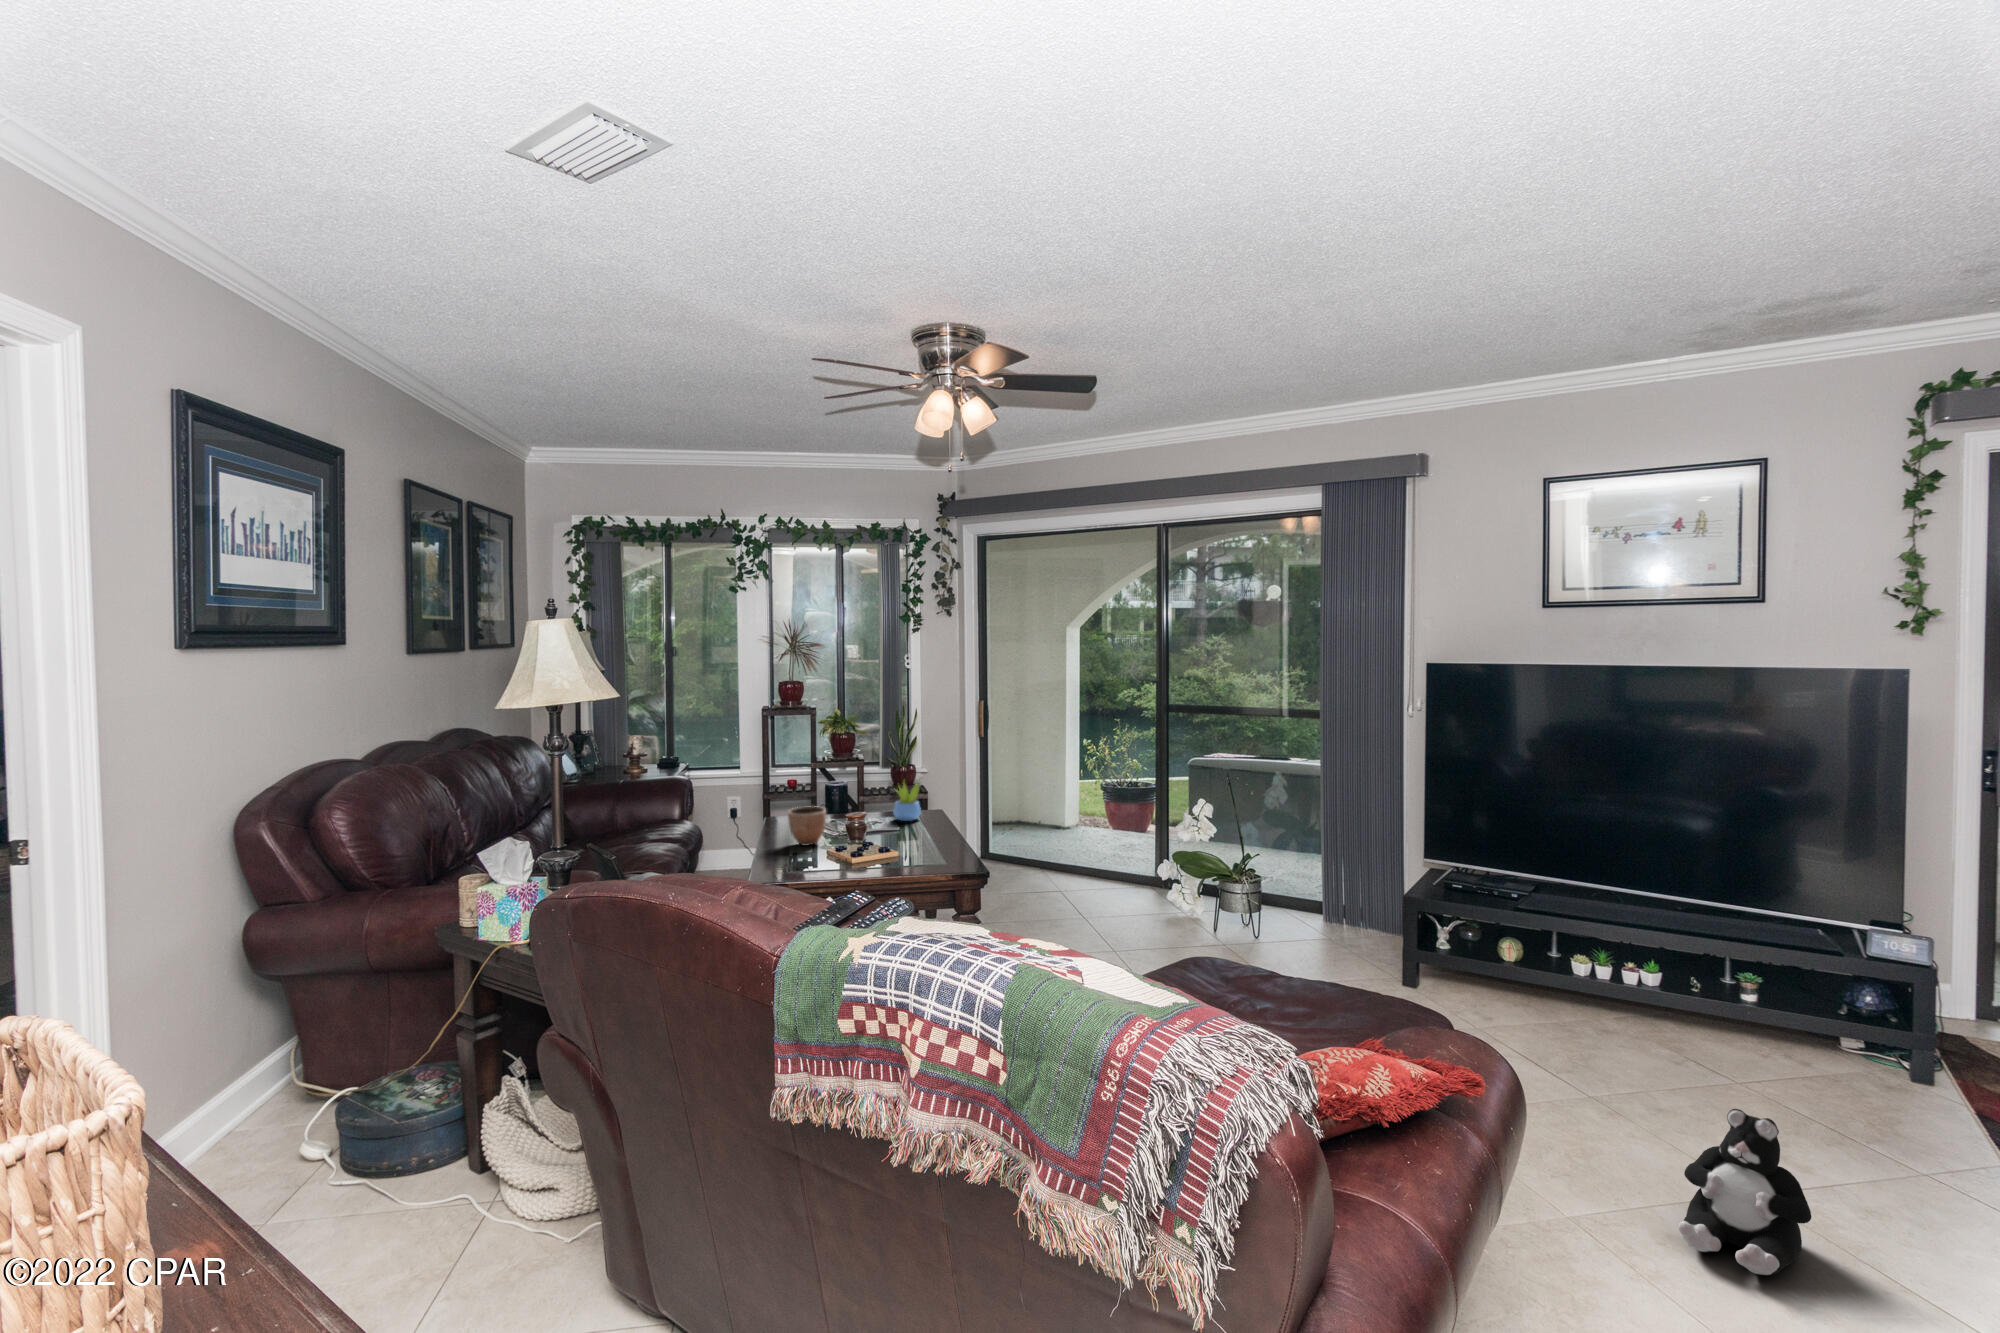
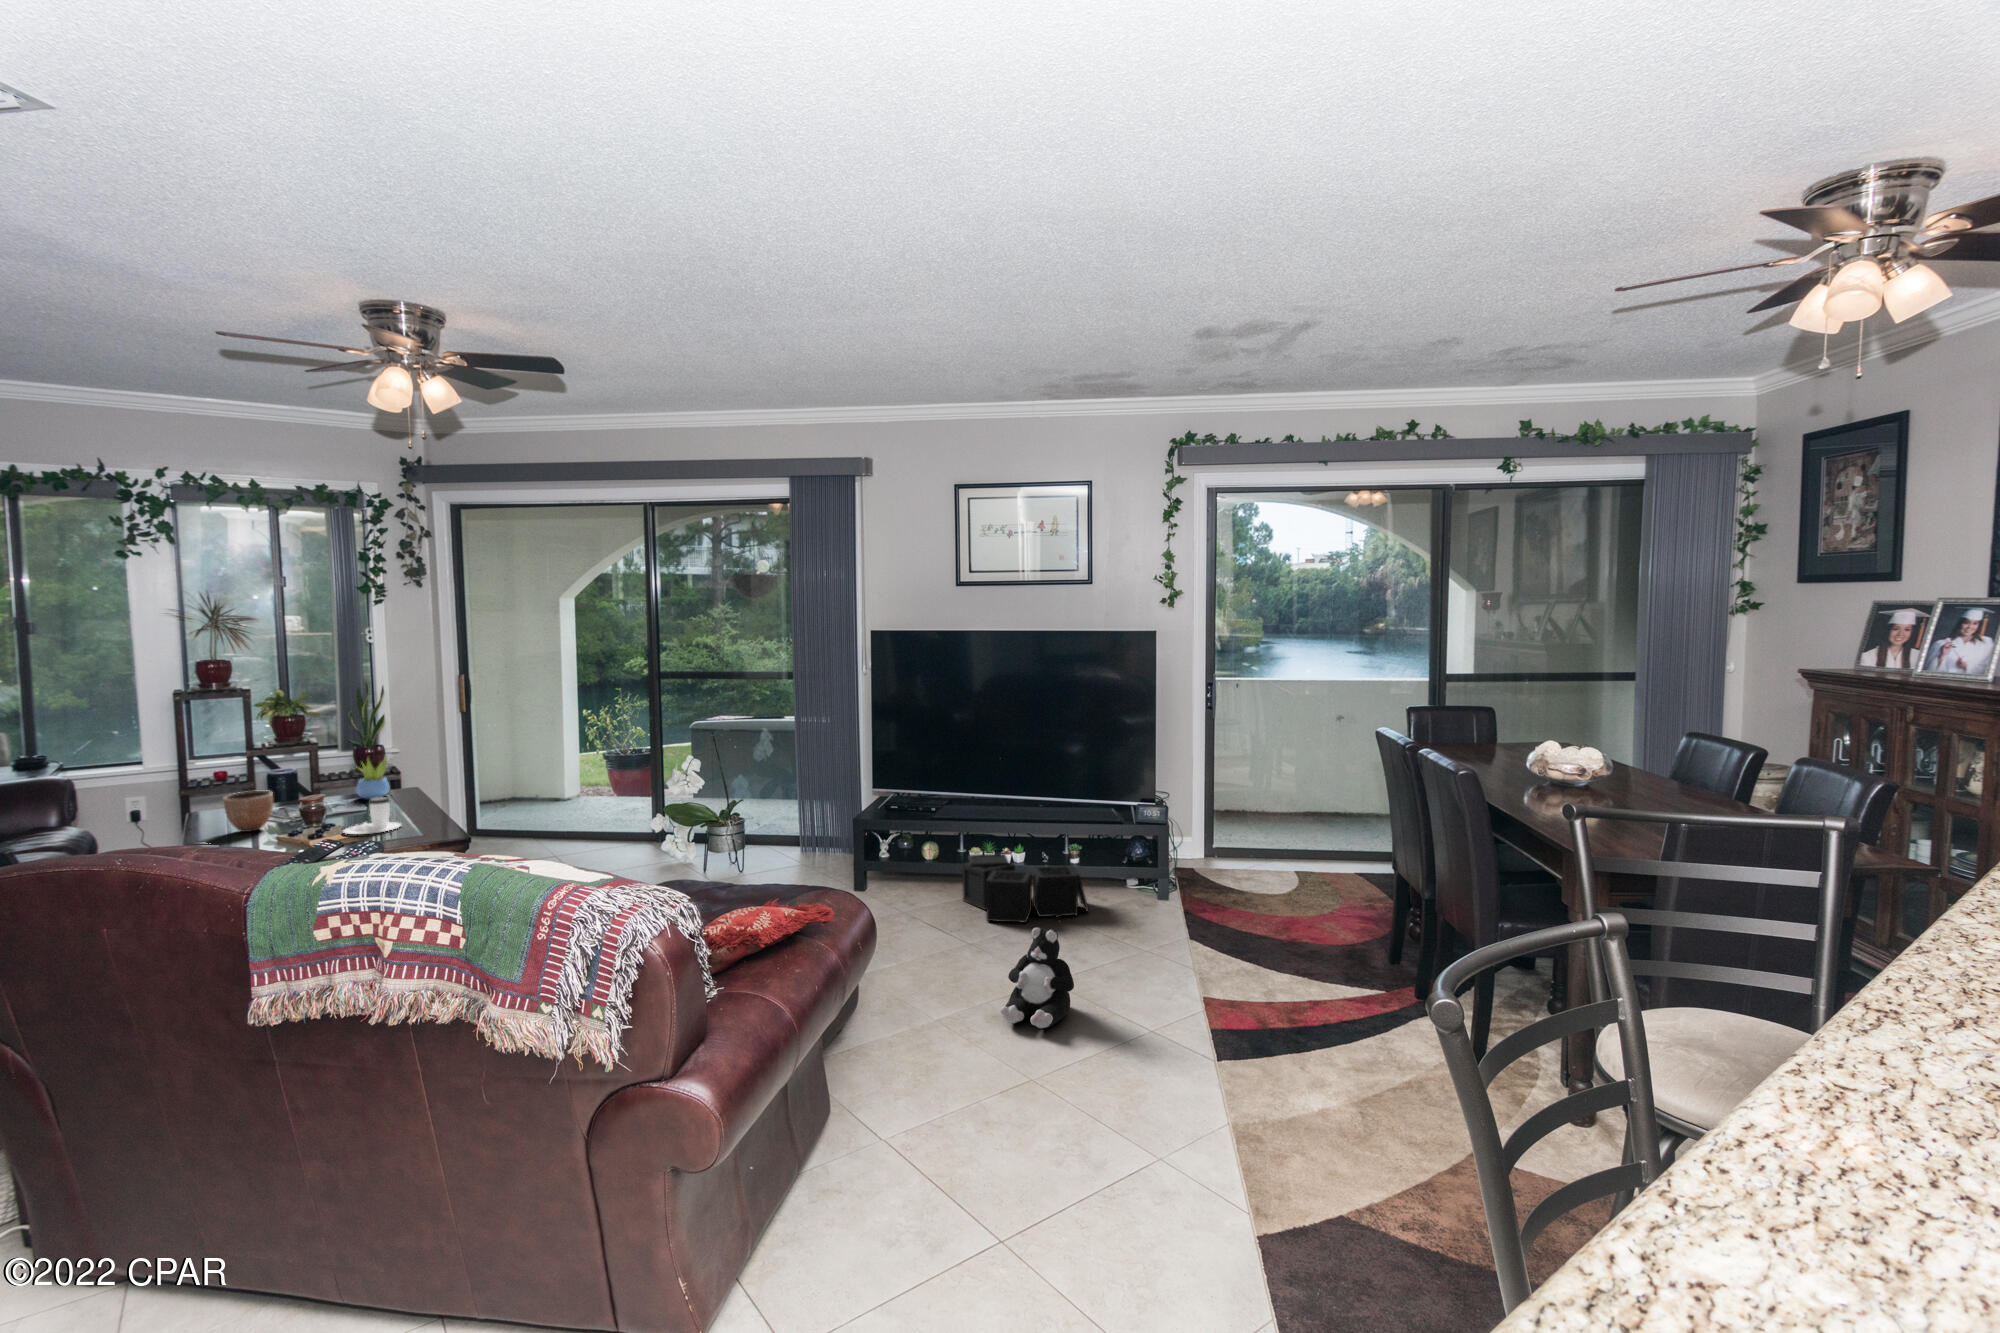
coffee cup: none [880,823,931,860] -> present [343,797,401,834]
storage bin: none [1564,963,1780,1086] -> present [962,854,1089,923]

